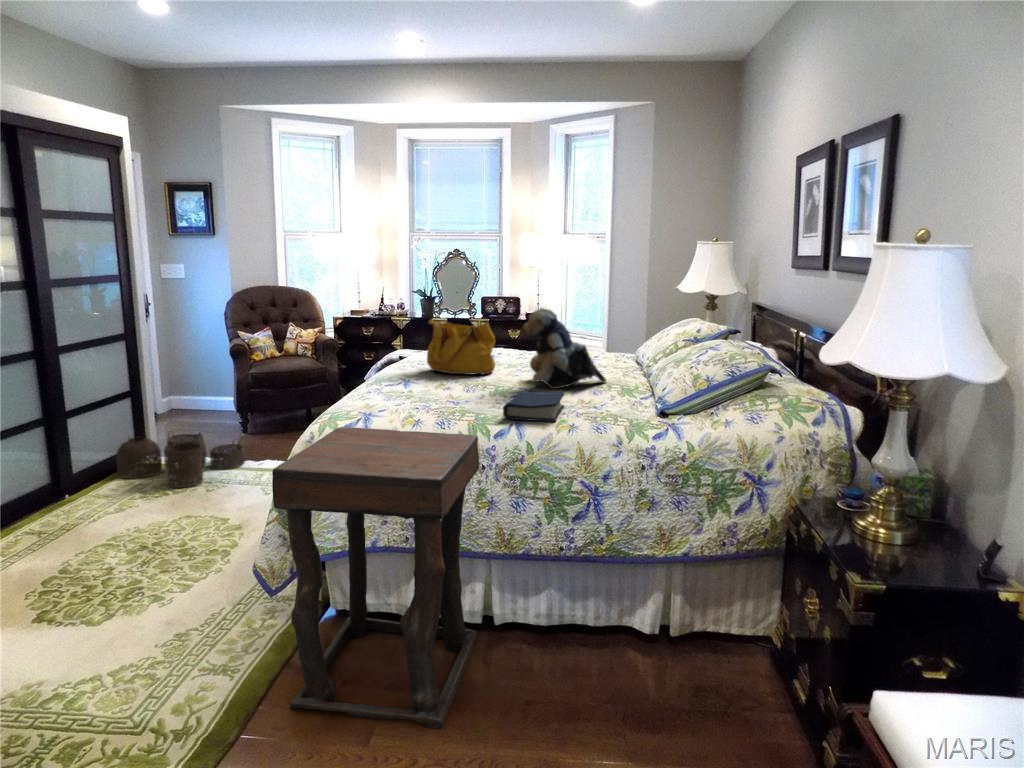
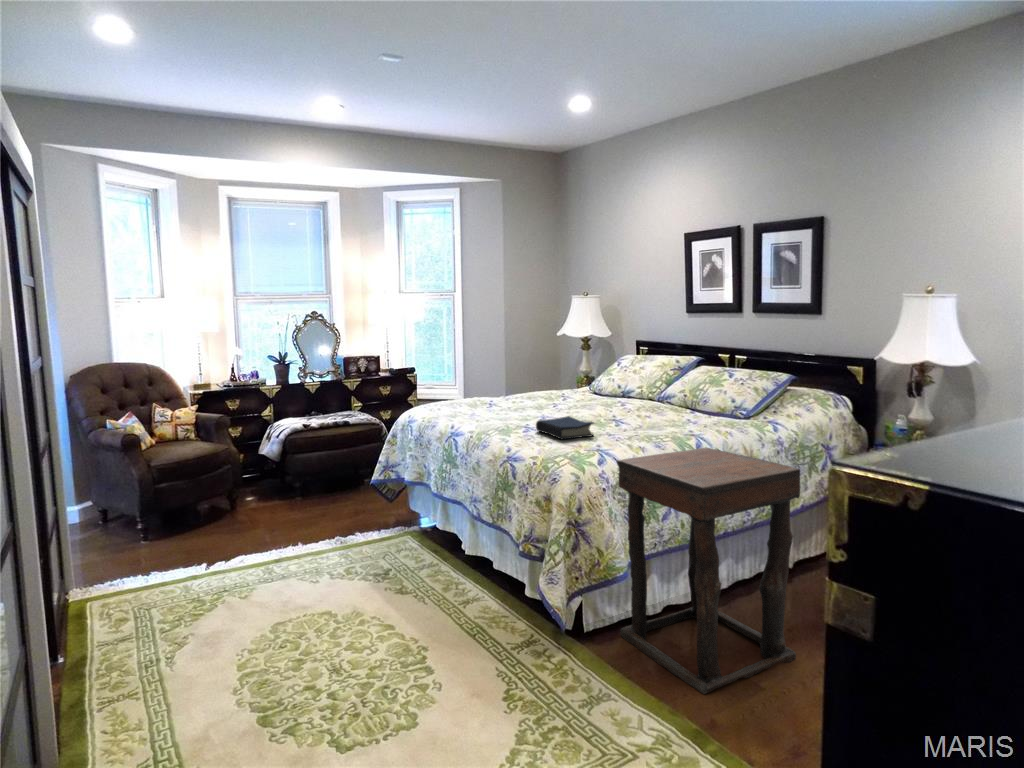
teddy bear: present [522,308,606,389] -> none [587,354,649,416]
handbag: present [427,318,495,375] -> none [492,367,552,418]
hardback book: present [503,391,564,422] -> present [536,416,594,439]
woven basket: present [116,432,244,488] -> none [74,537,225,621]

